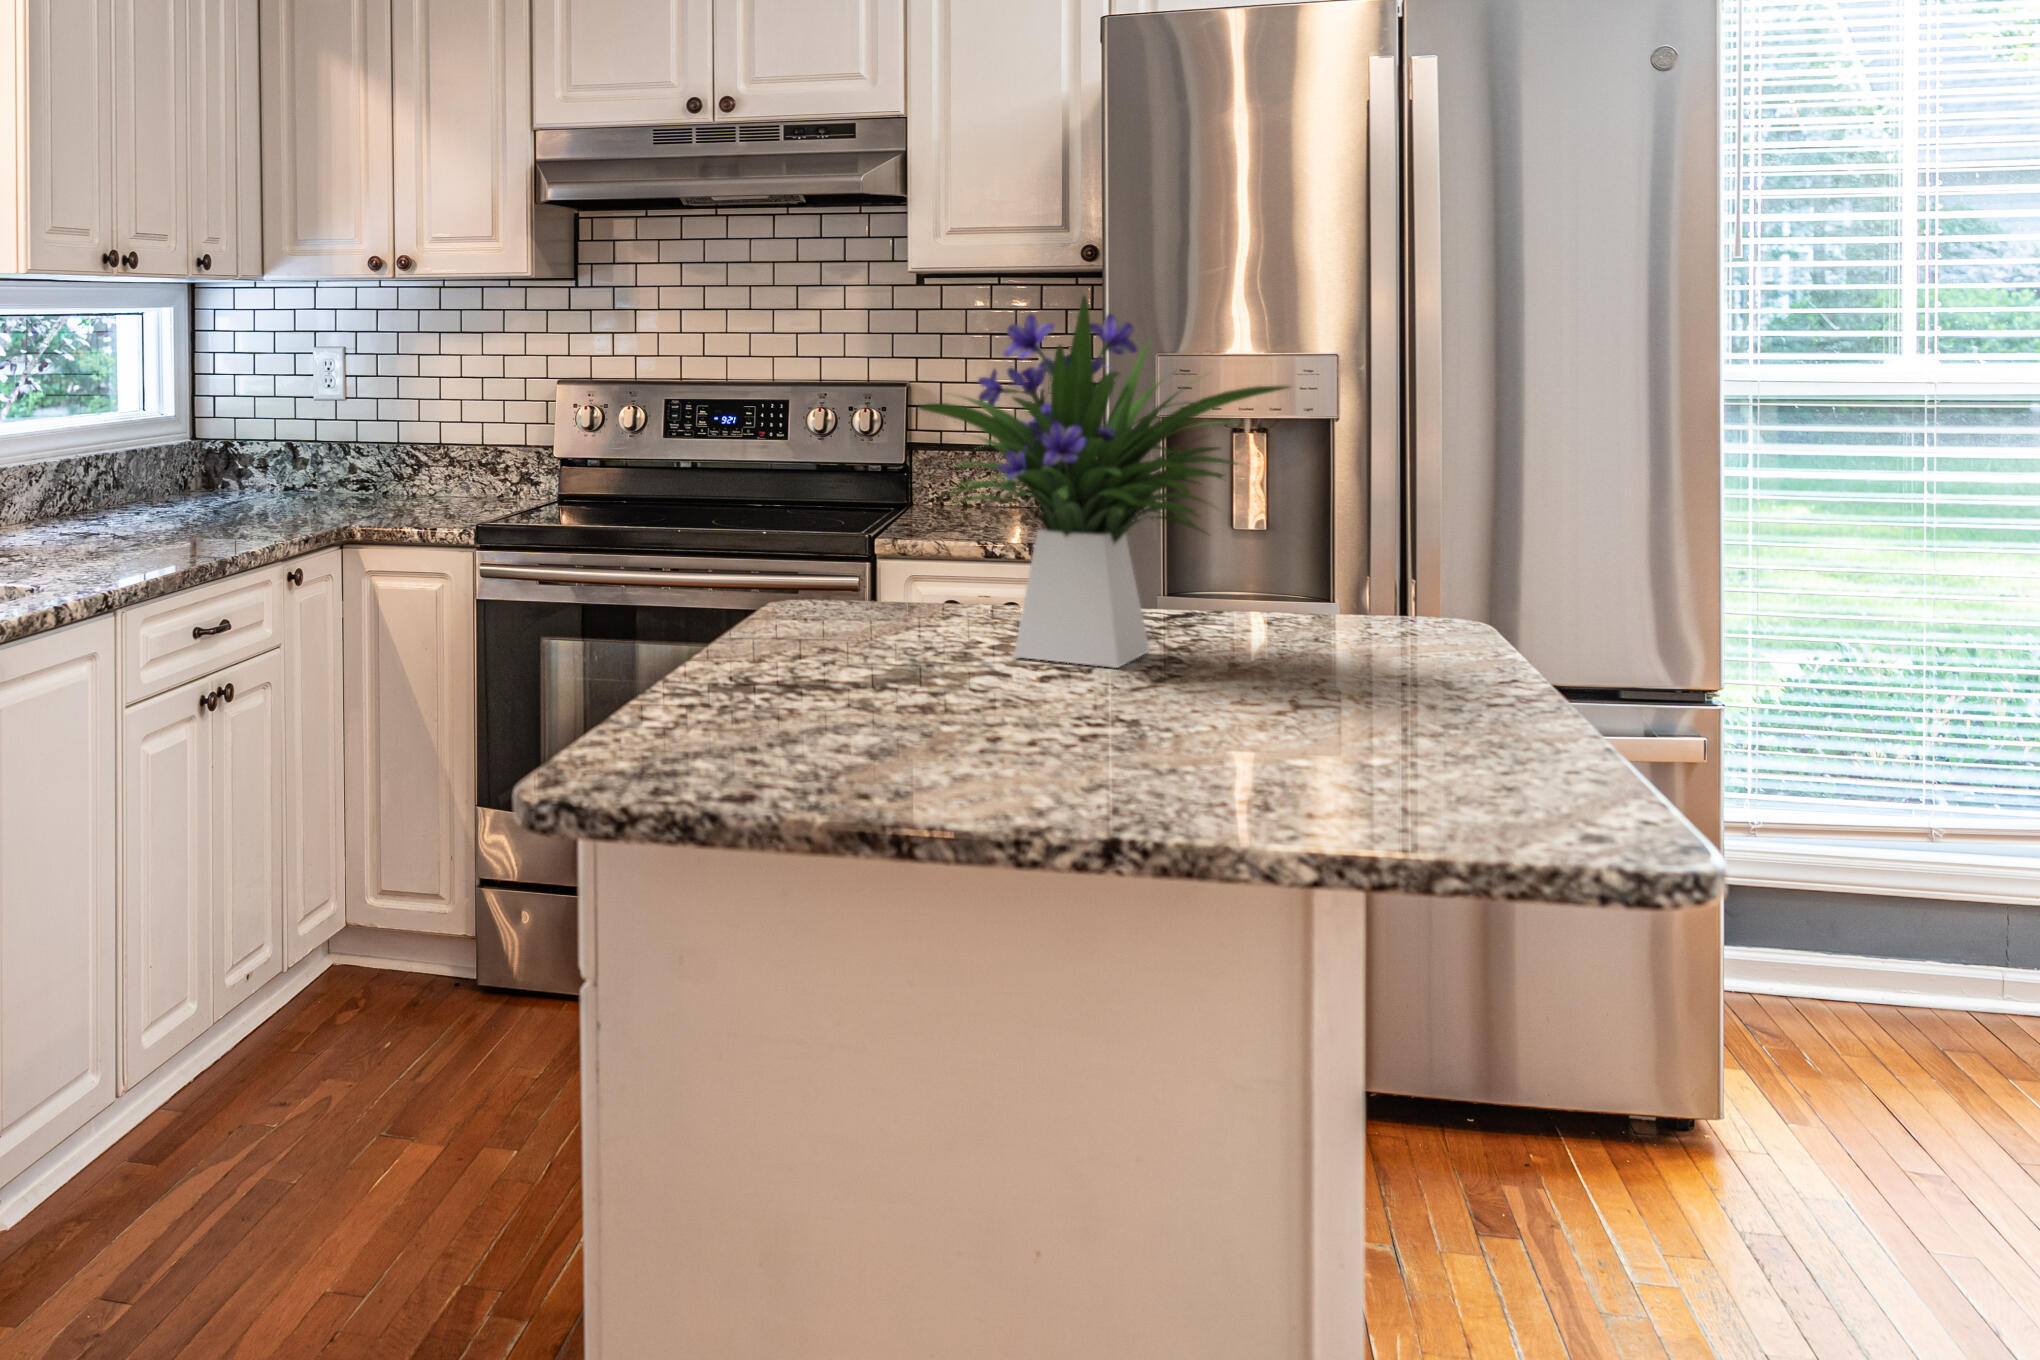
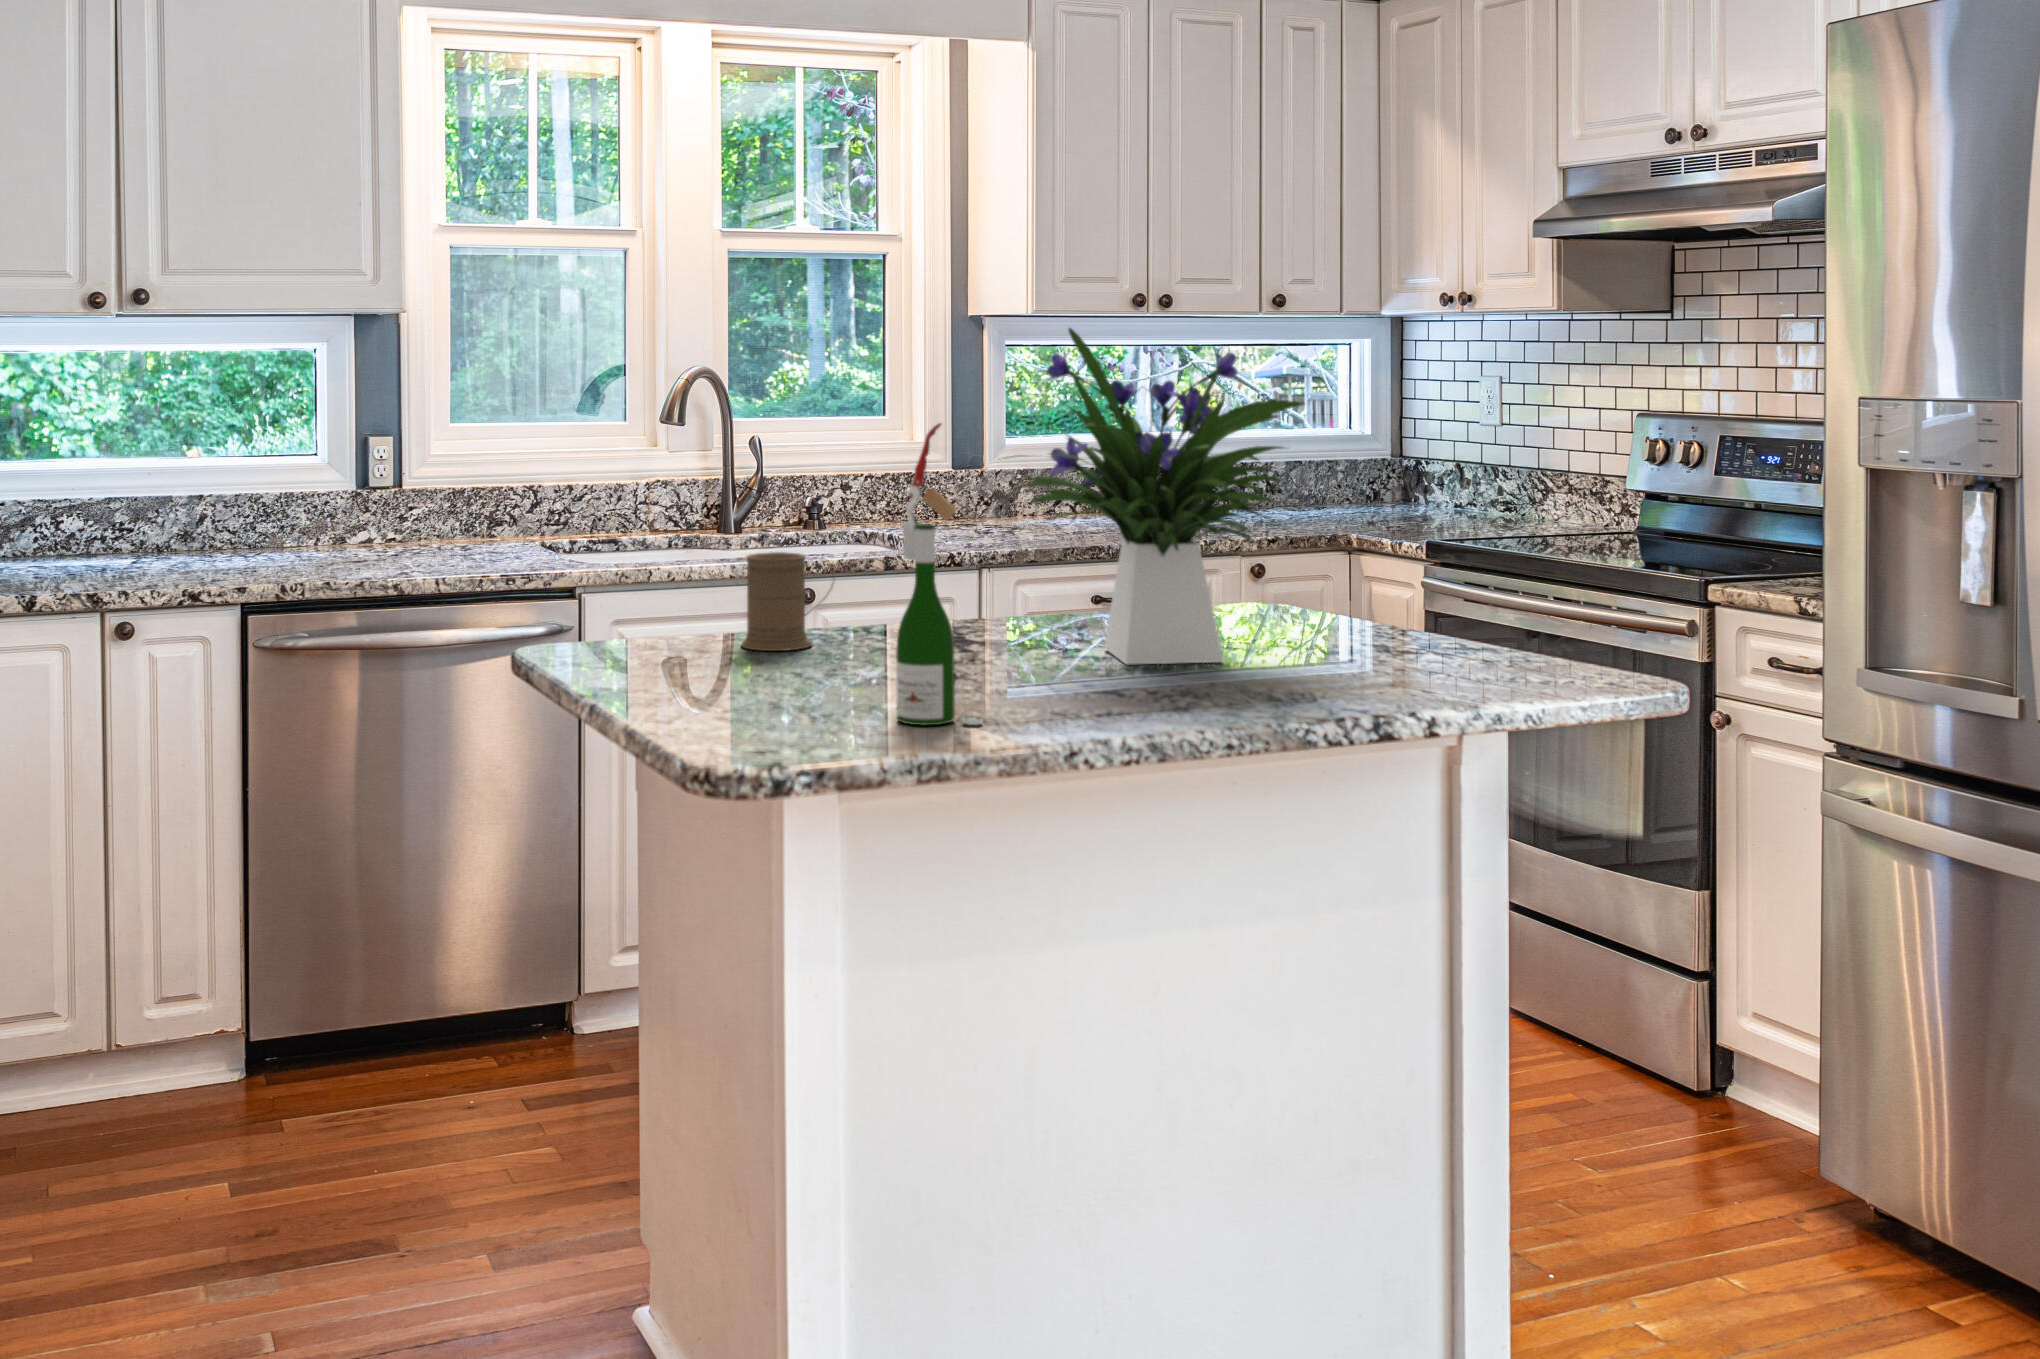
wine bottle: none [1322,405,1416,757] -> present [896,423,983,725]
mug: none [743,589,839,722] -> present [741,552,833,651]

